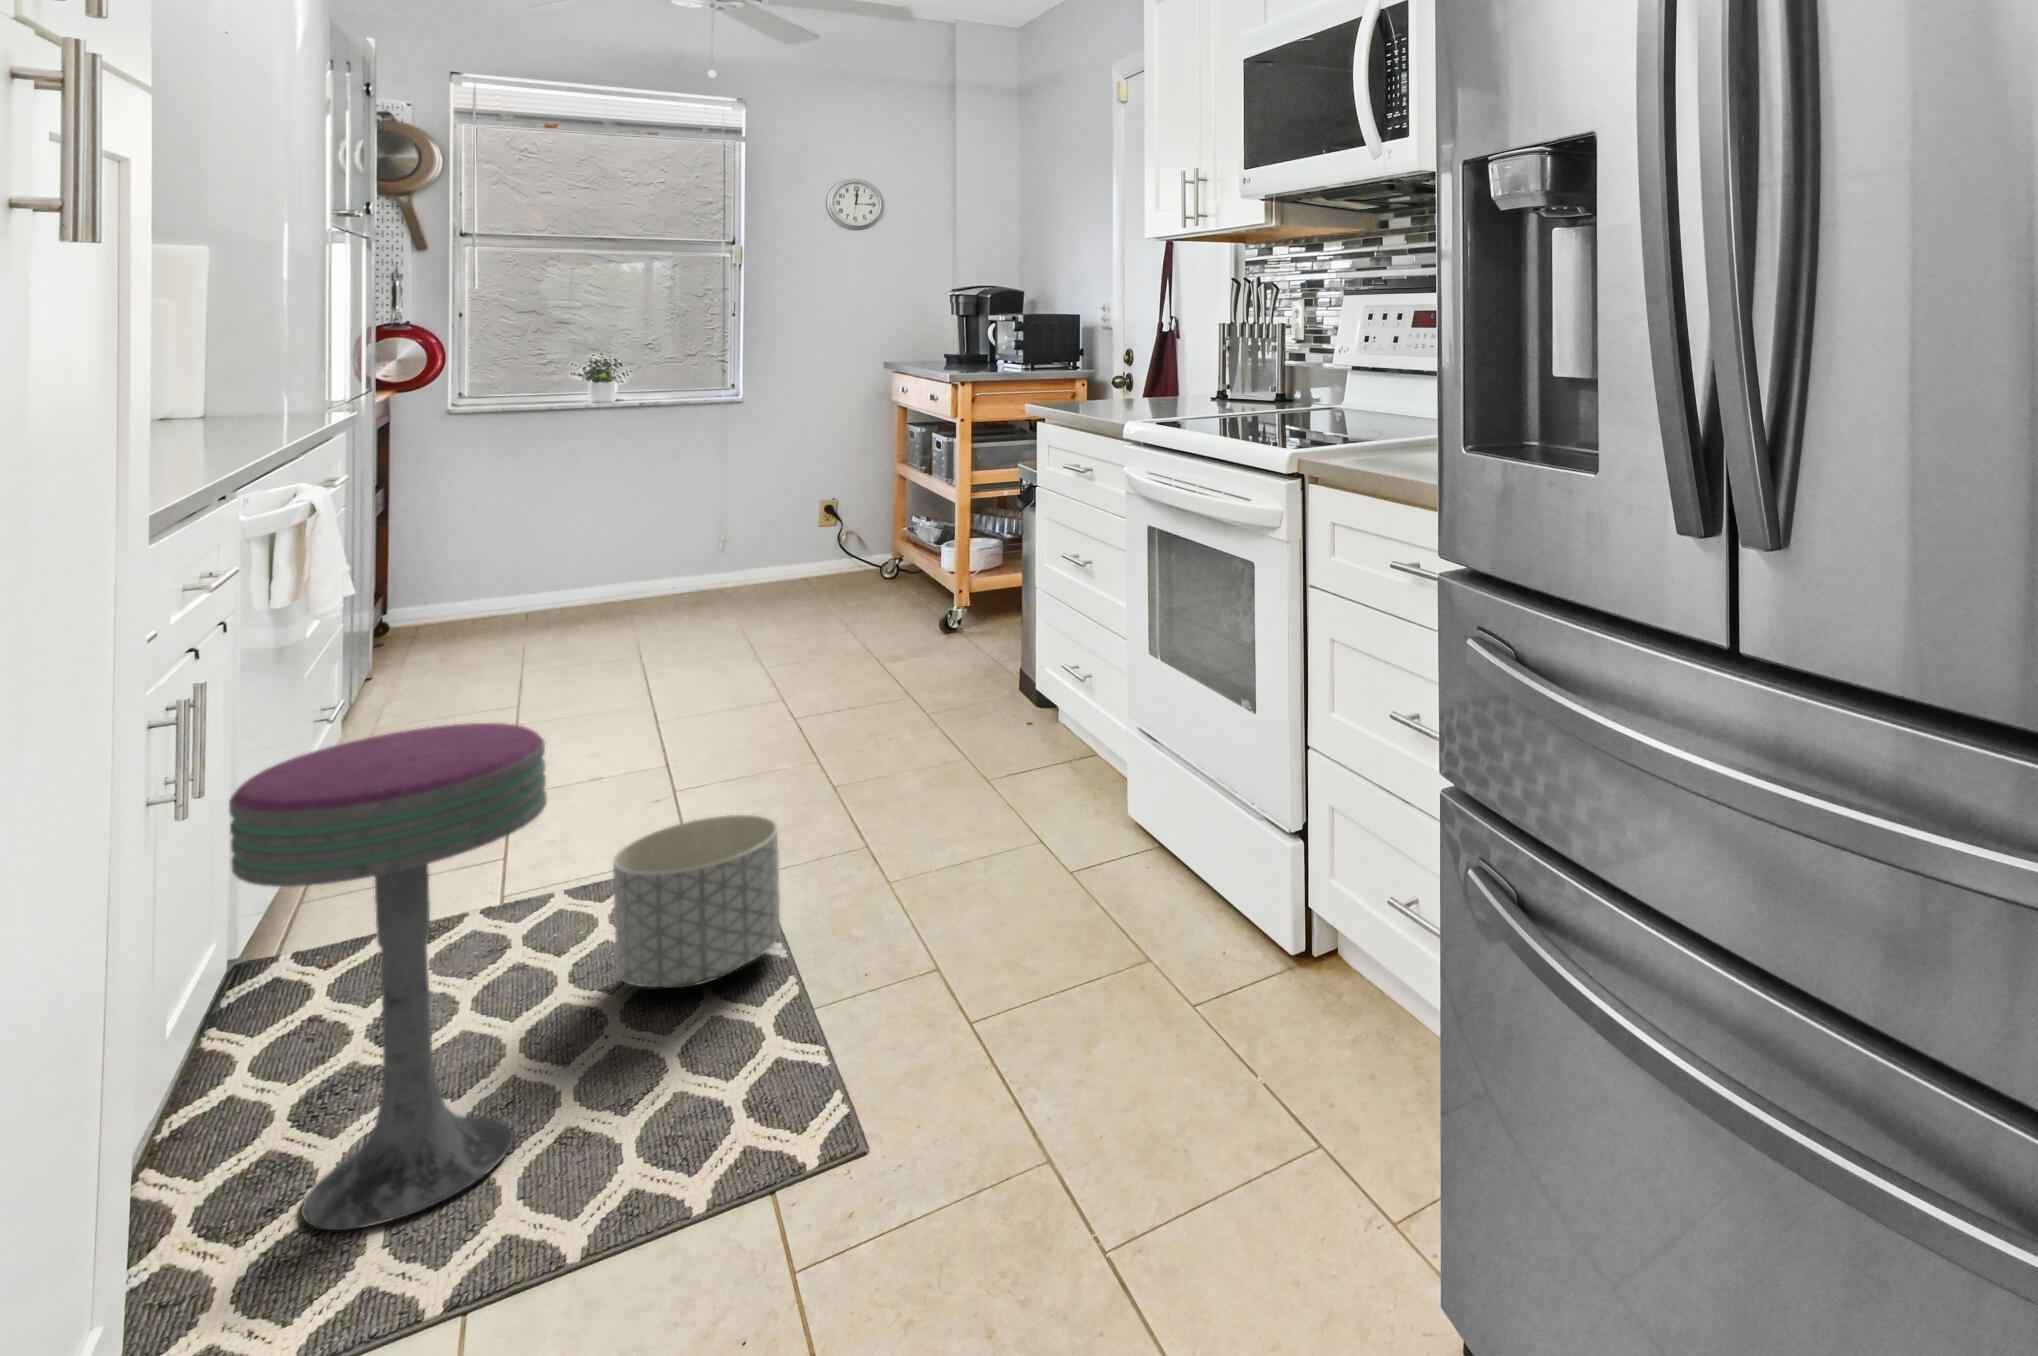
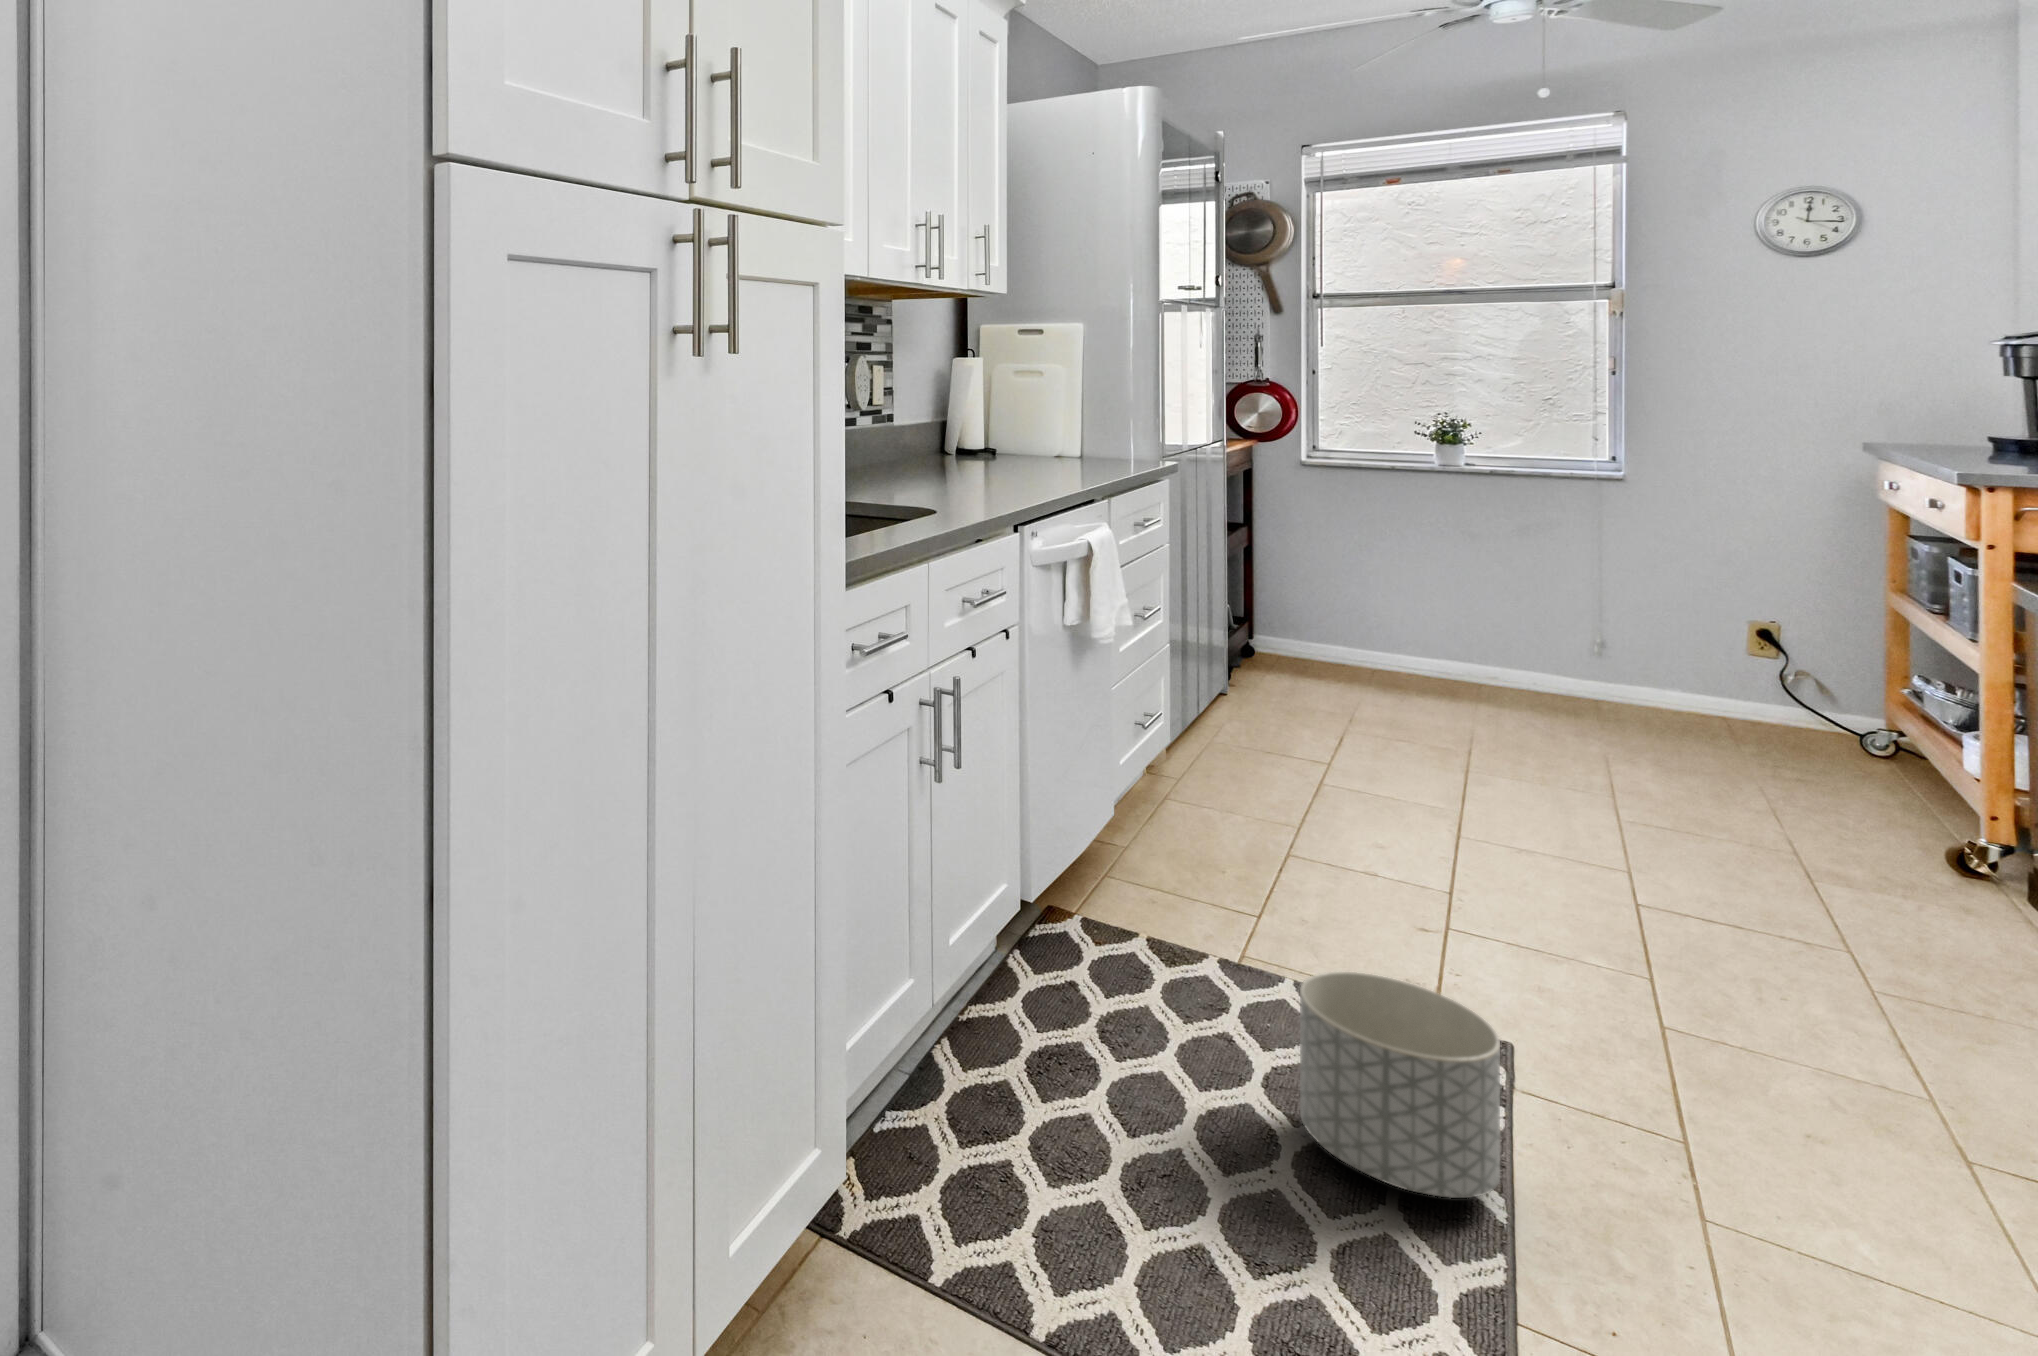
bar stool: present [229,723,547,1230] -> none [962,767,1197,1243]

